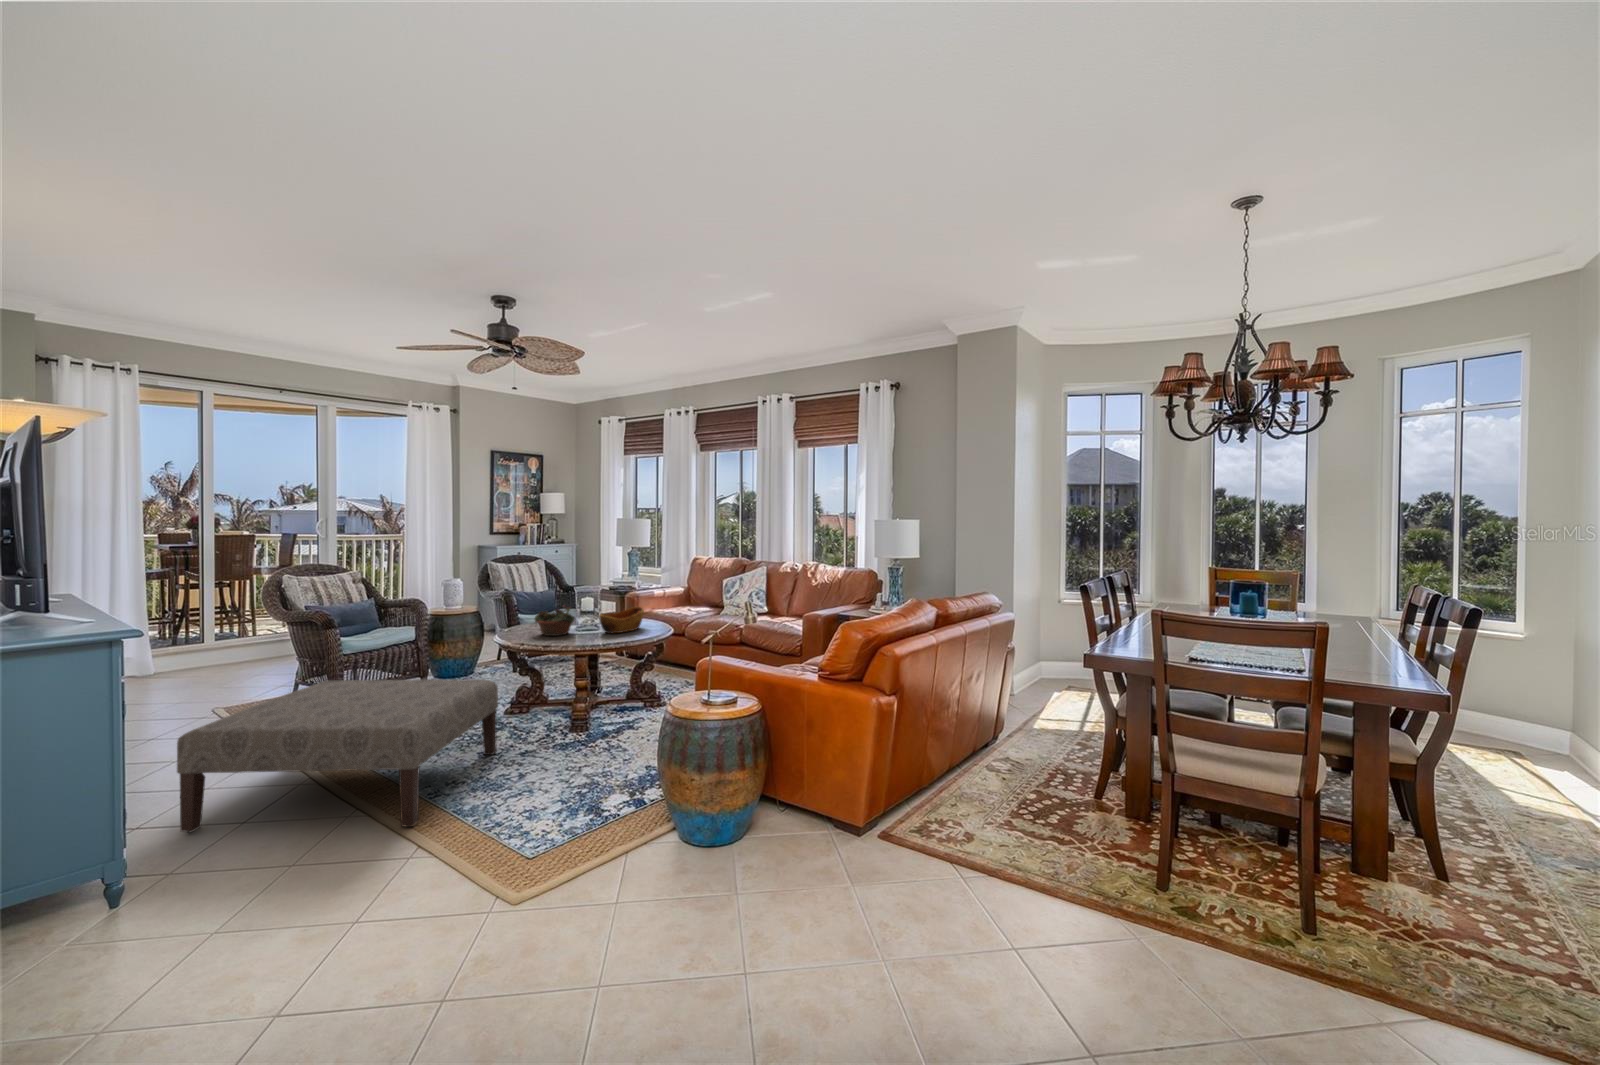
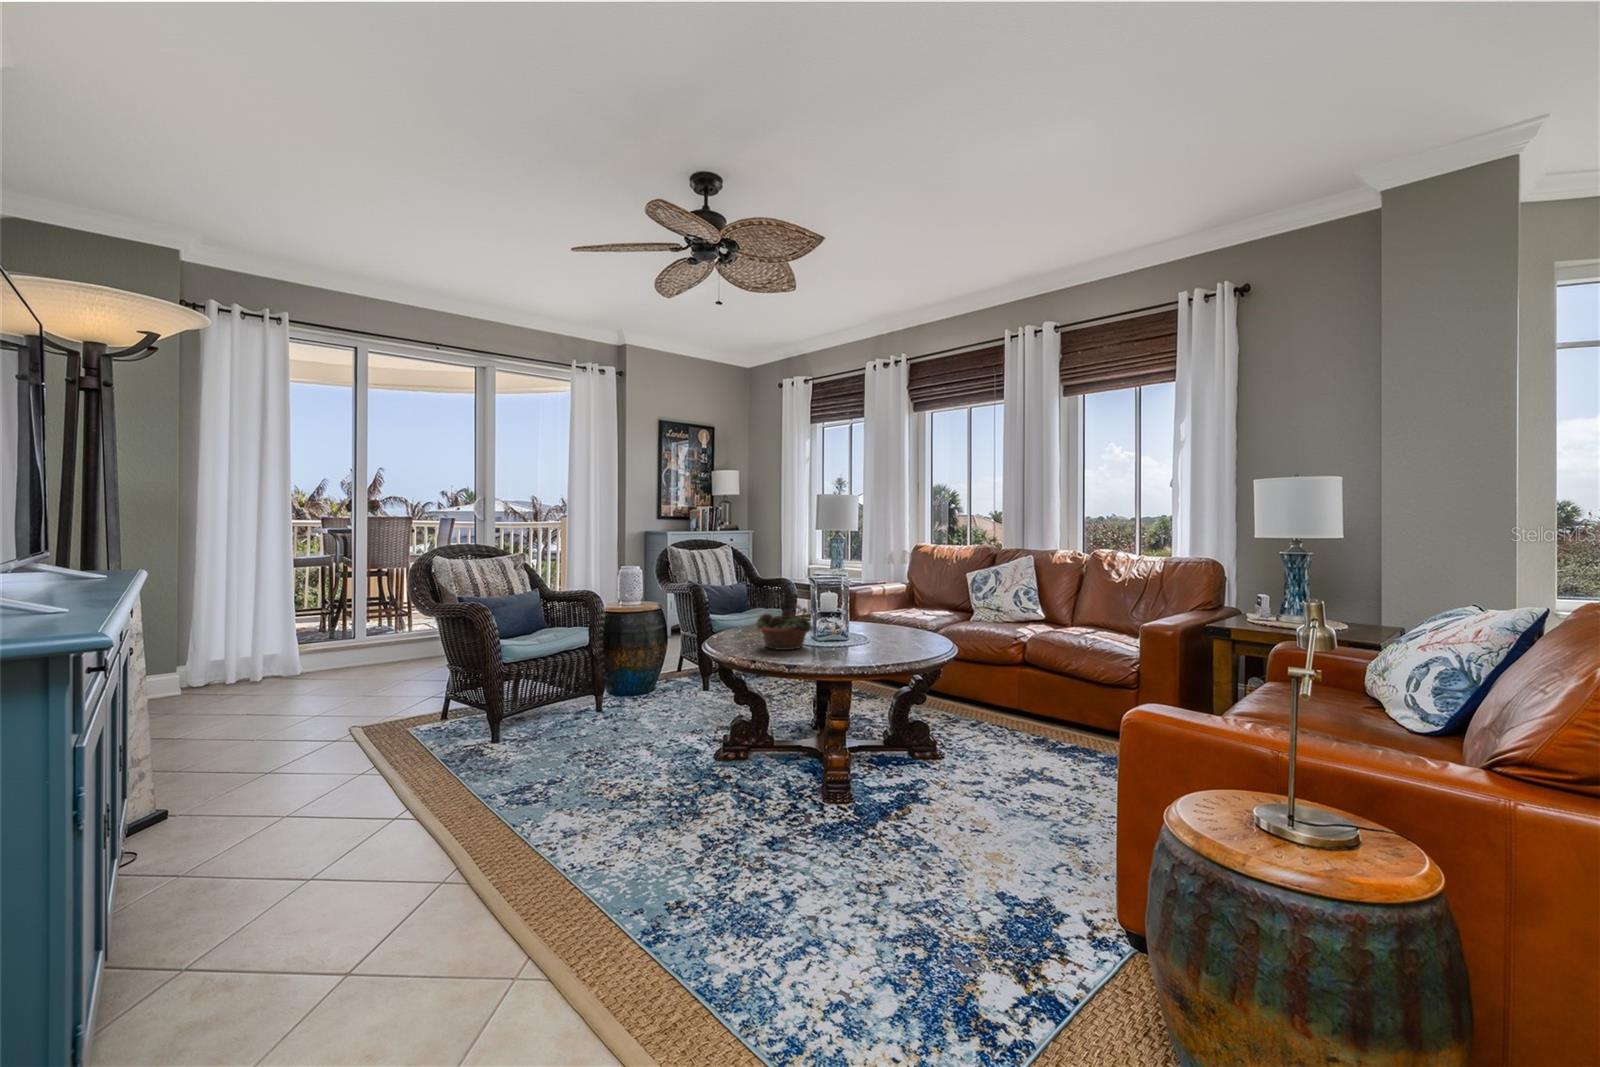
wooden bowl: present [600,607,644,633] -> none [847,610,905,648]
ottoman: present [177,679,498,833] -> none [247,711,727,1021]

